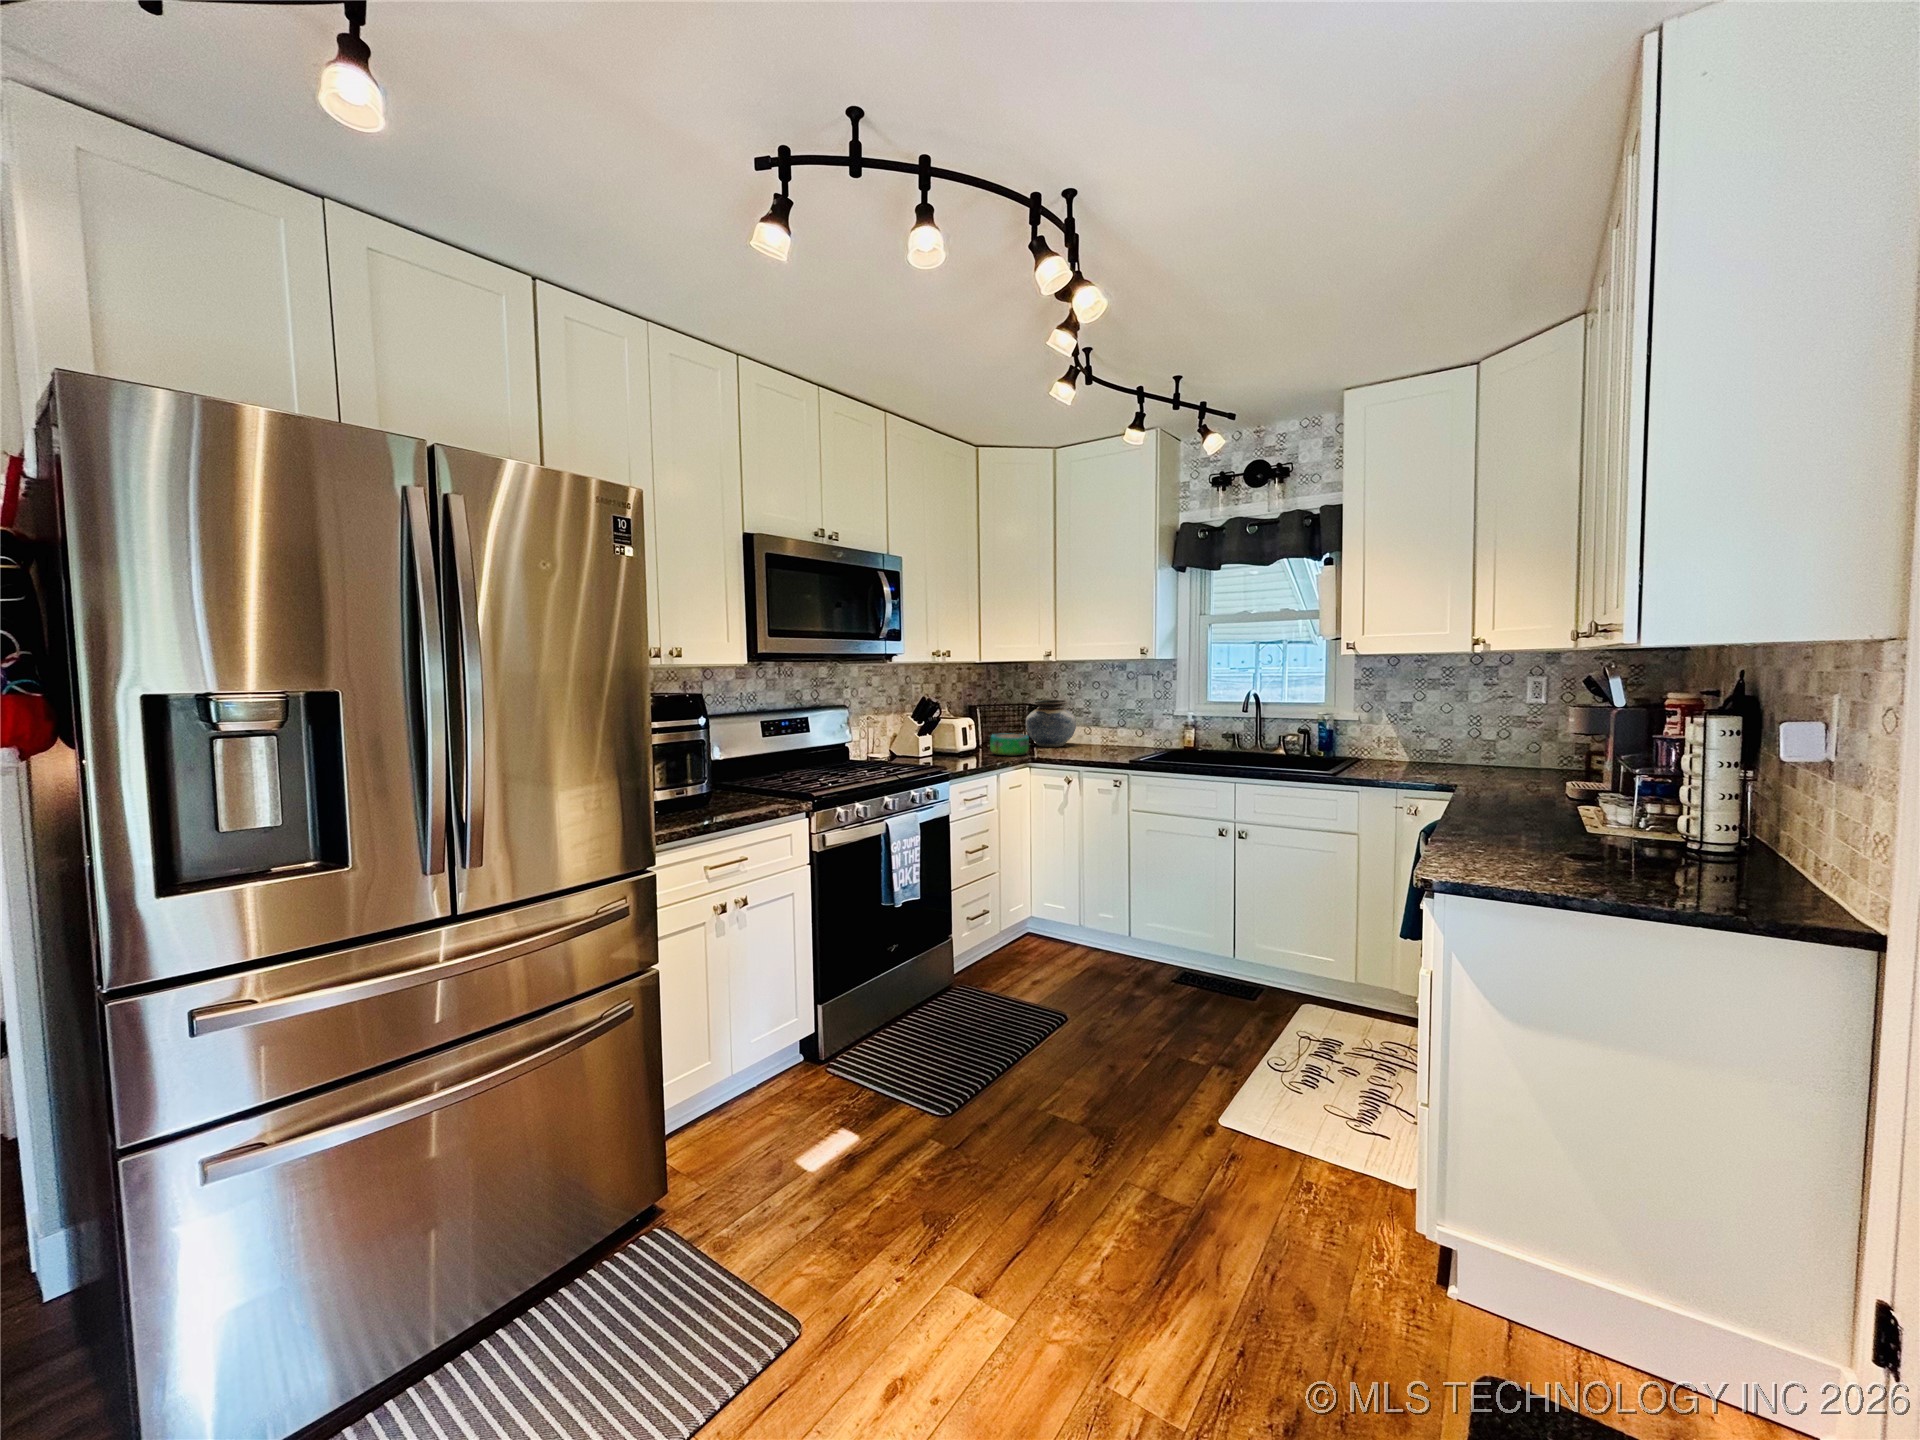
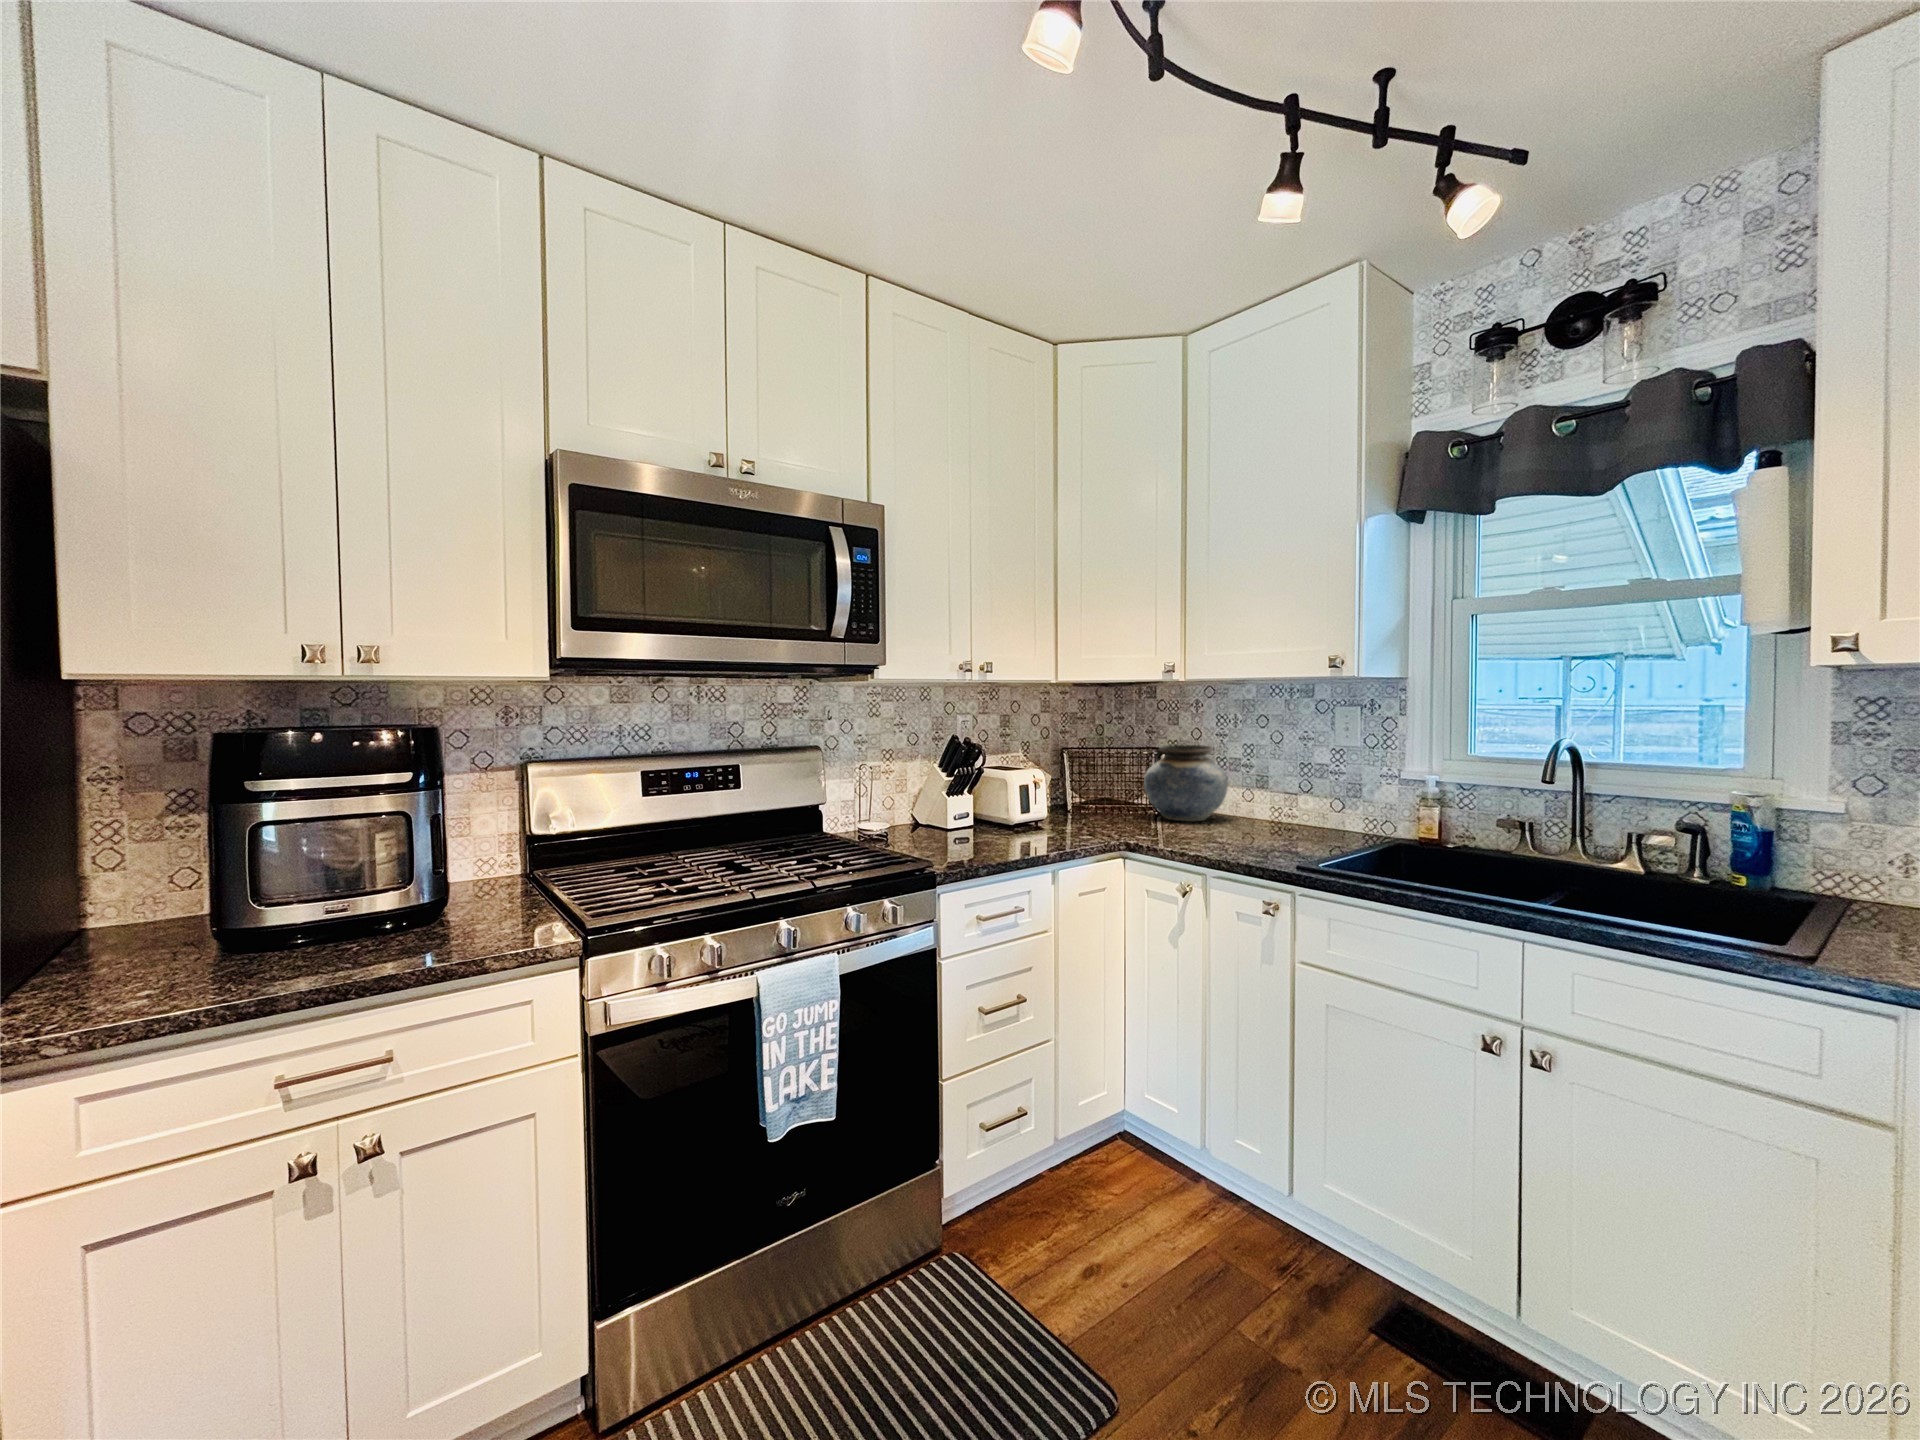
decorative bowl: present [990,734,1029,756] -> none [1068,798,1132,837]

